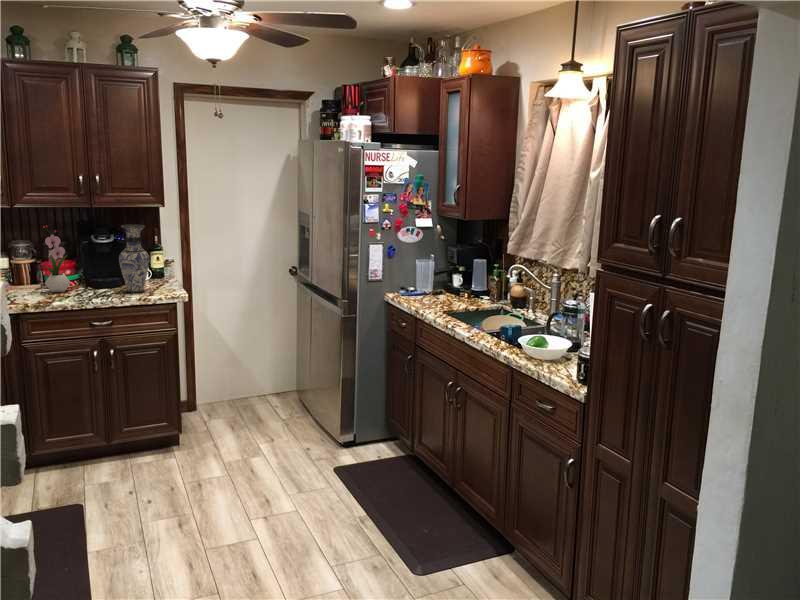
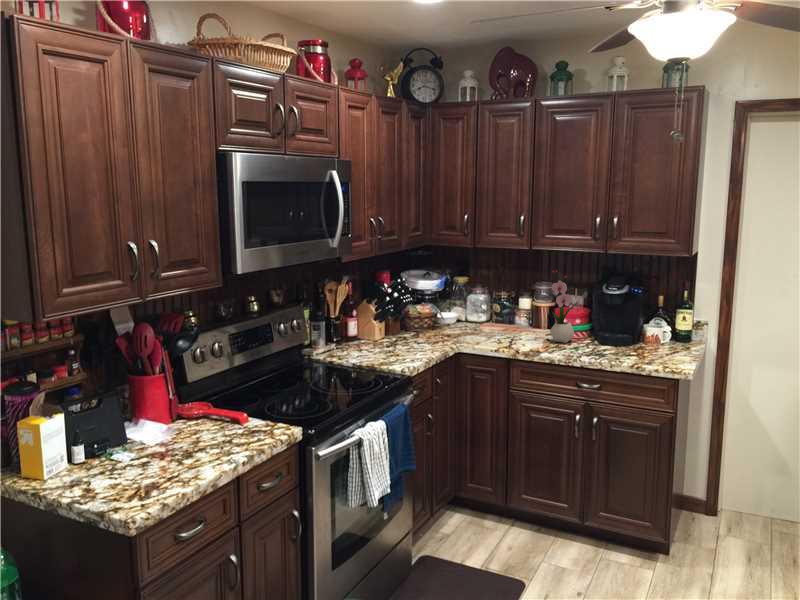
vase: present [119,225,149,293] -> none [621,275,659,357]

